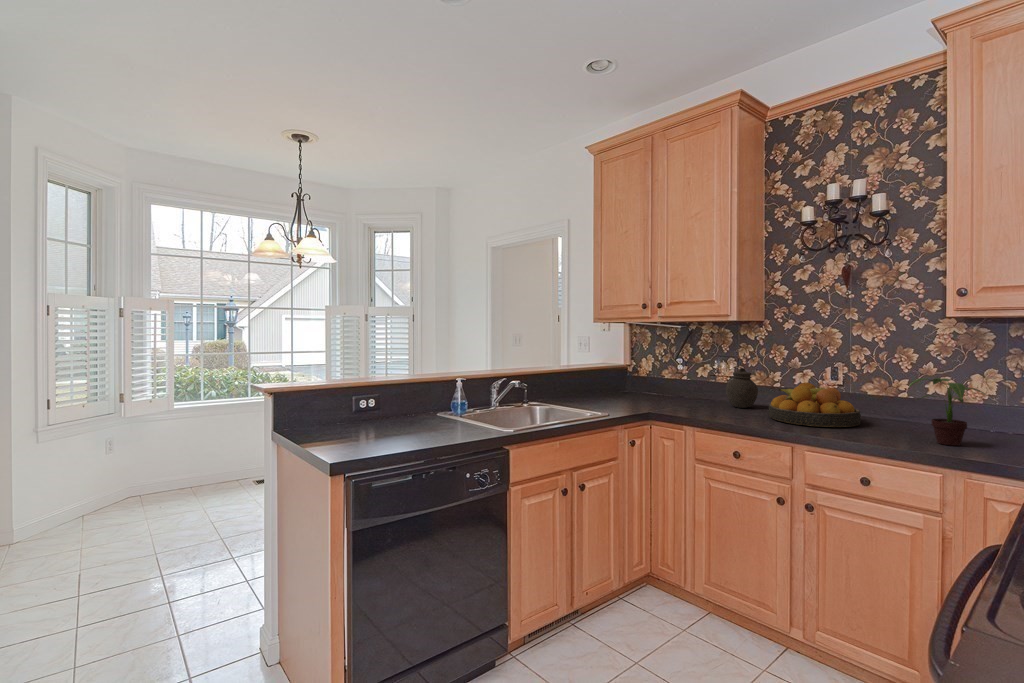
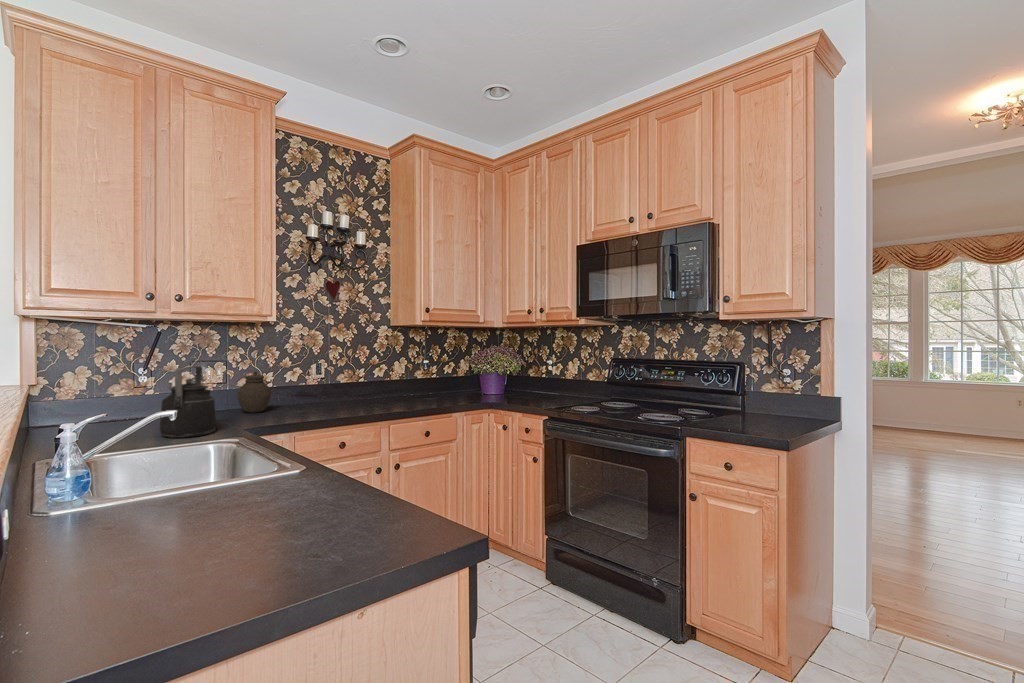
kettle: none [625,356,678,410] -> present [160,366,216,438]
potted plant: present [909,378,985,446] -> none [408,365,446,405]
fruit bowl: present [768,382,861,427] -> none [300,378,372,413]

